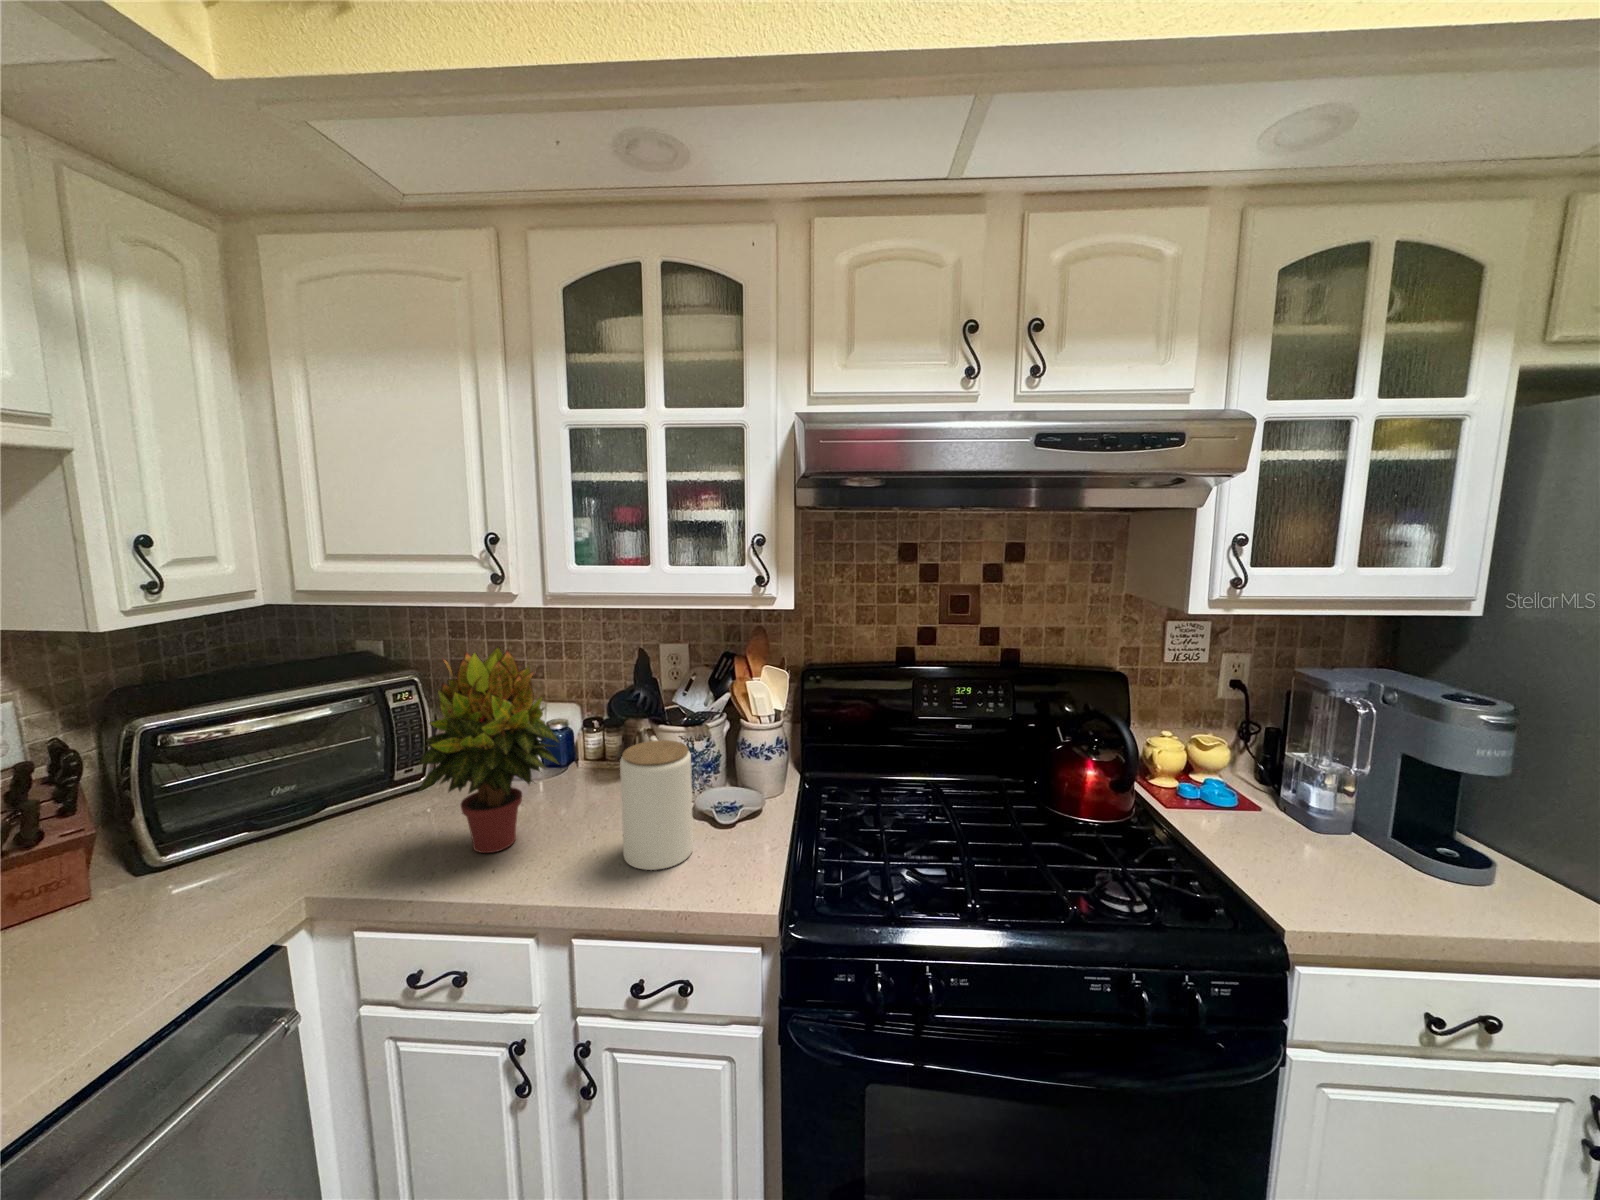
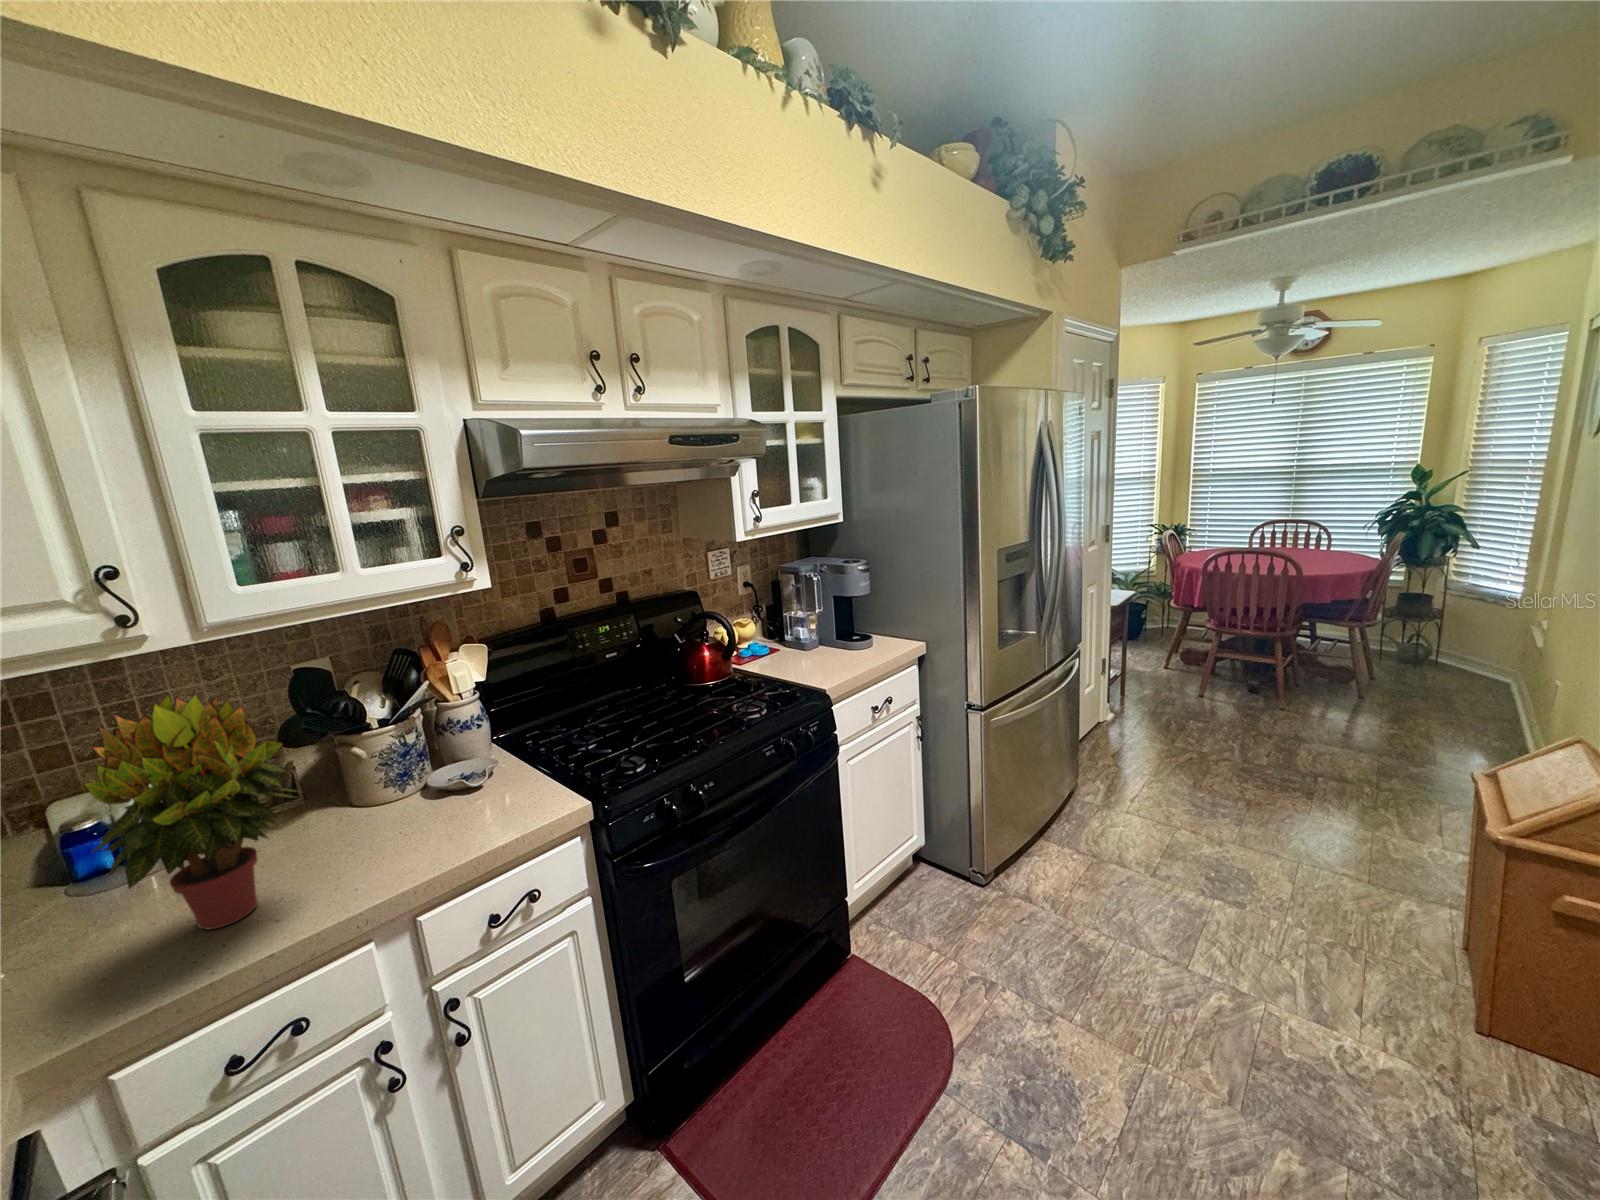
jar: present [620,740,693,870] -> none [385,725,476,845]

